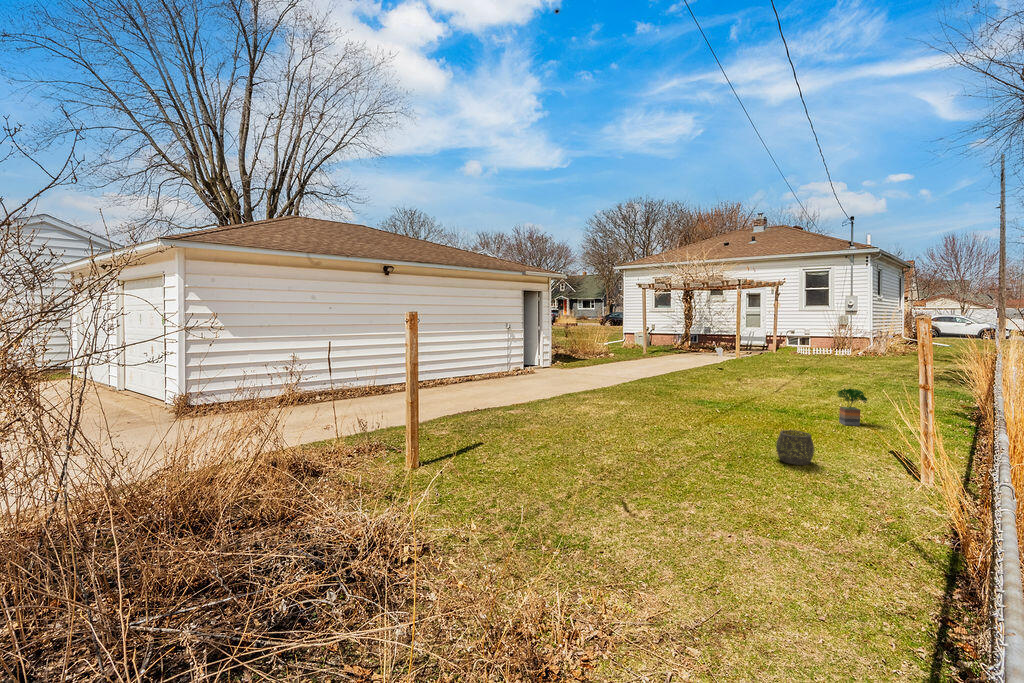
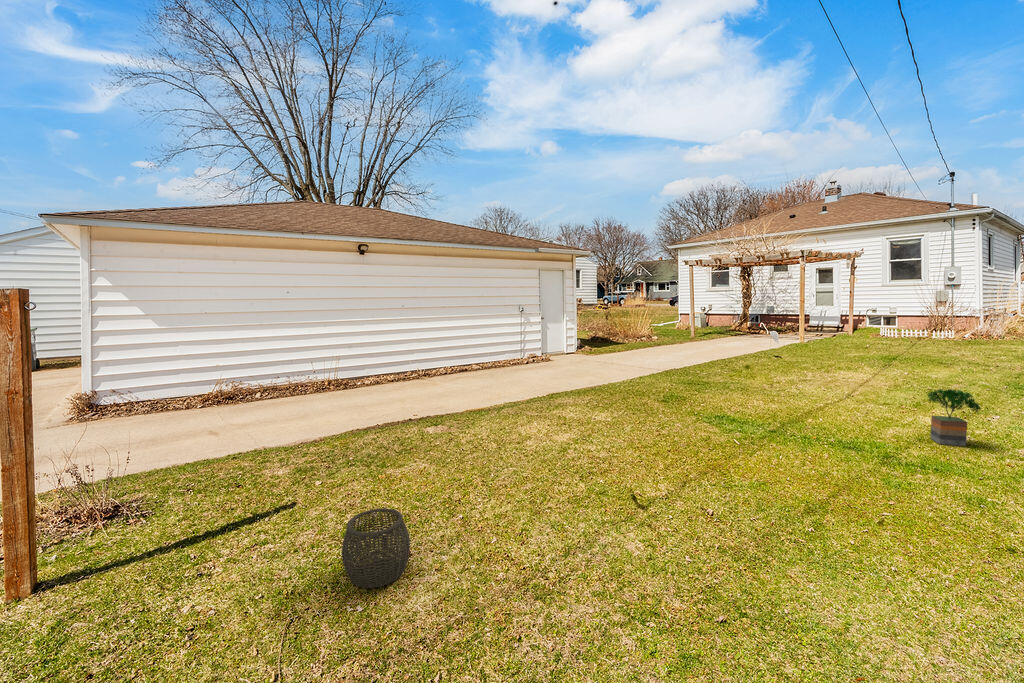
woven basket: present [776,430,814,465] -> present [341,508,410,589]

